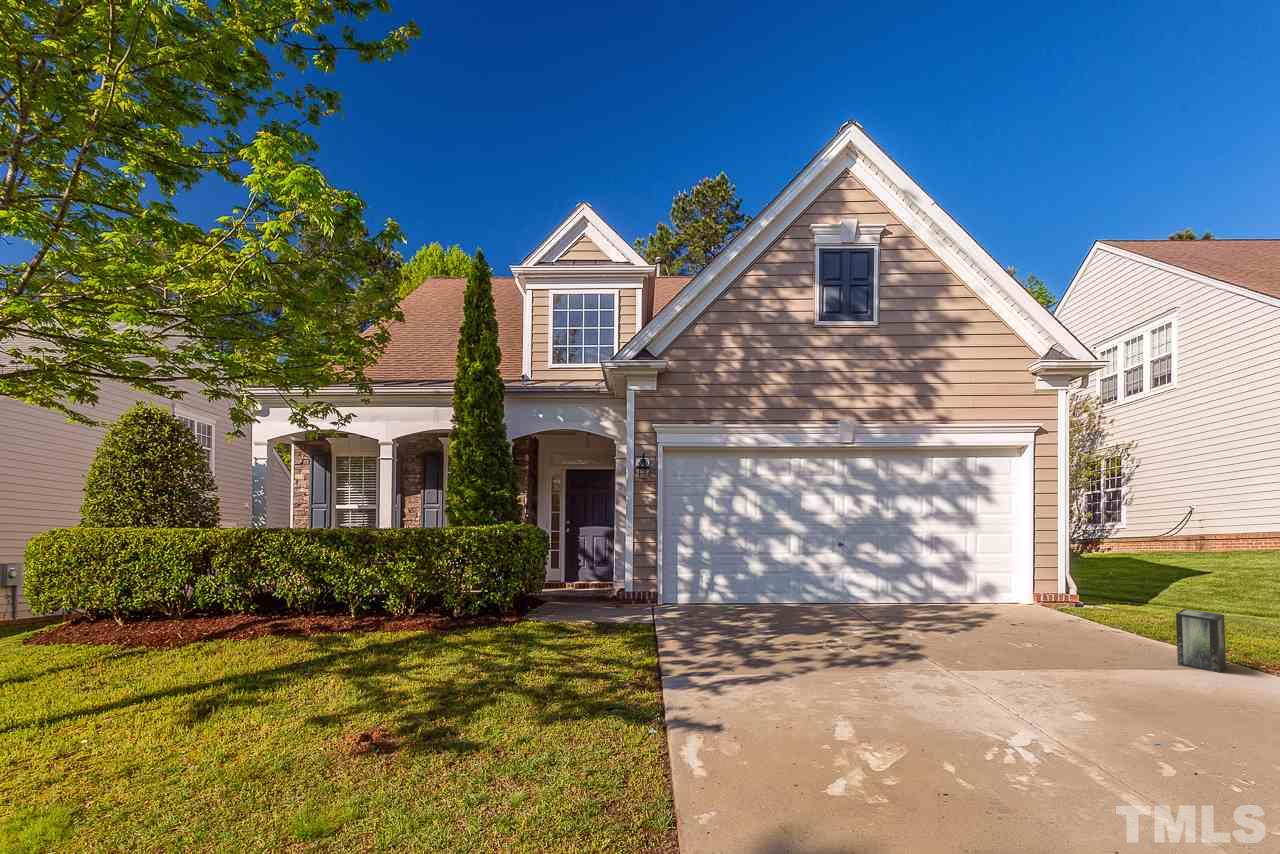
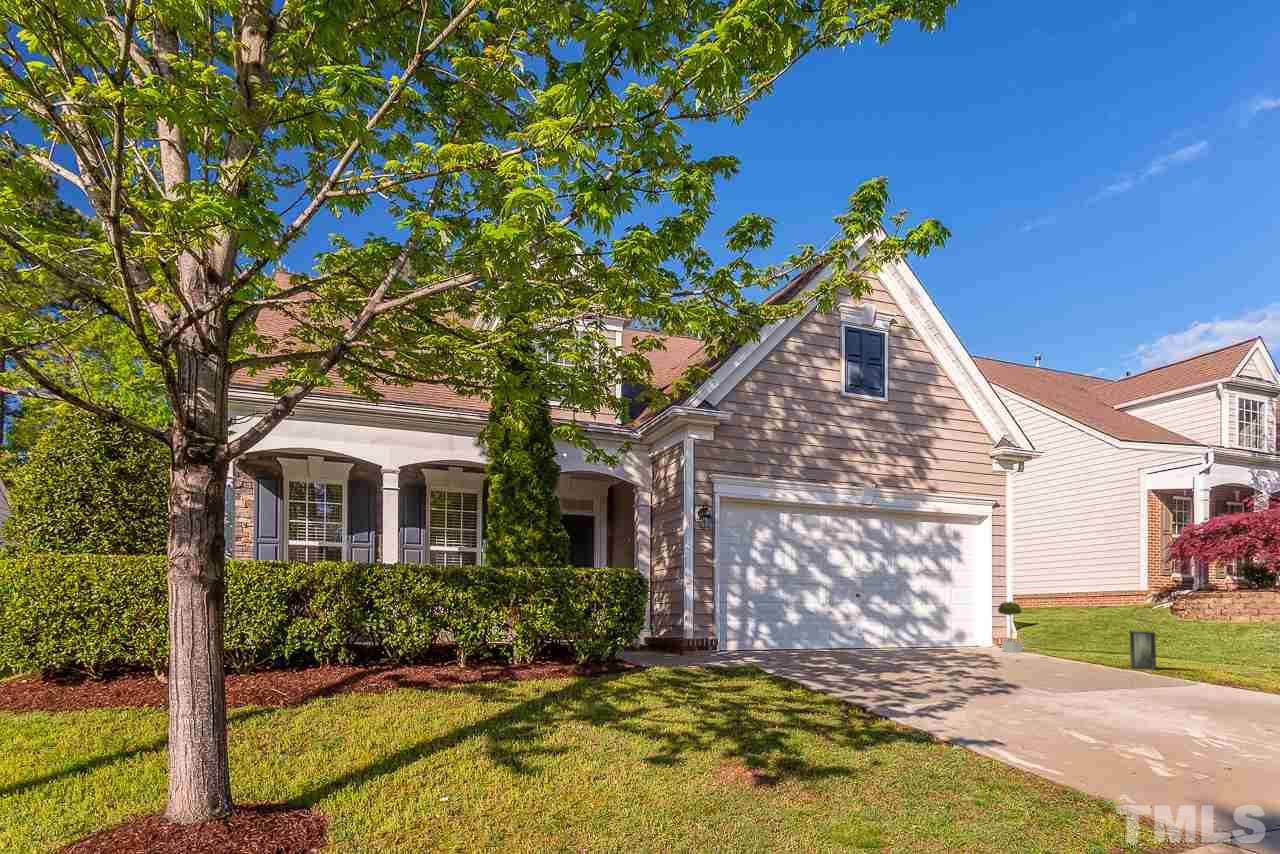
potted tree: none [1042,549,1076,611] -> present [998,602,1023,653]

